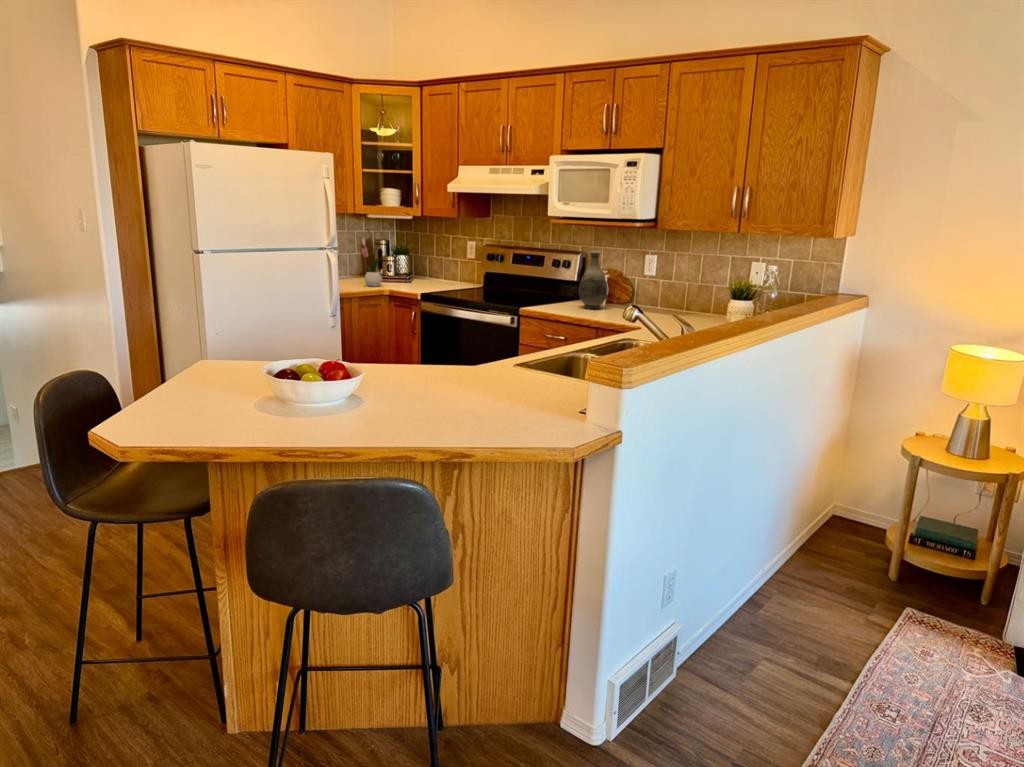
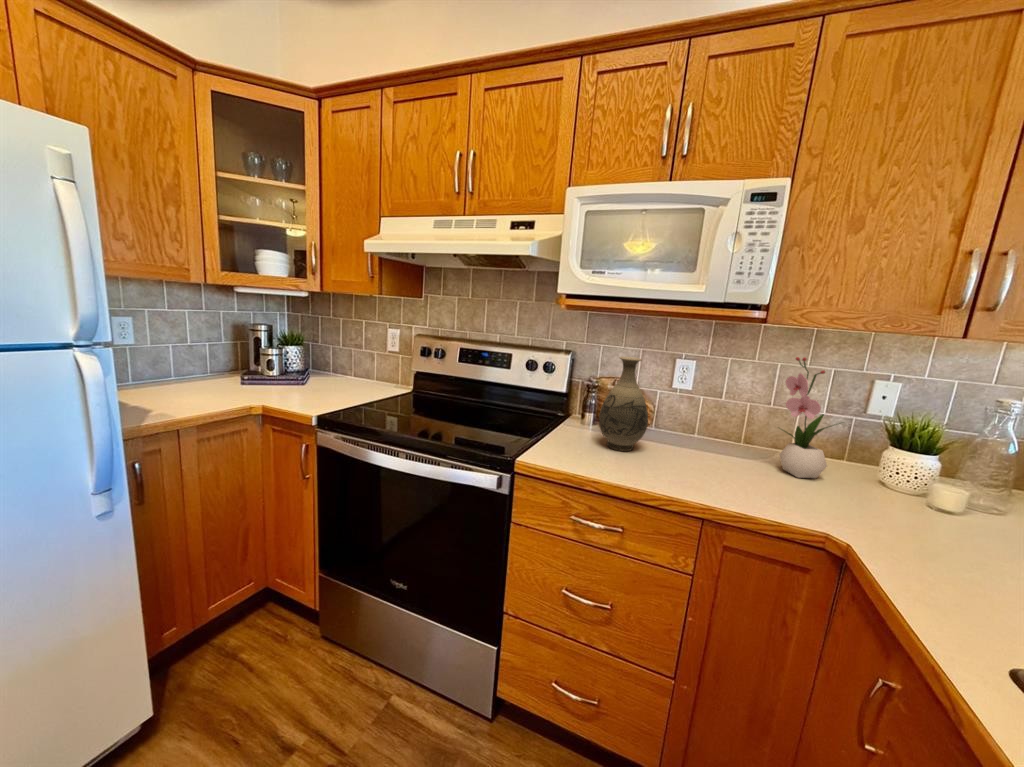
flower arrangement: present [362,229,382,287] -> present [779,357,840,478]

